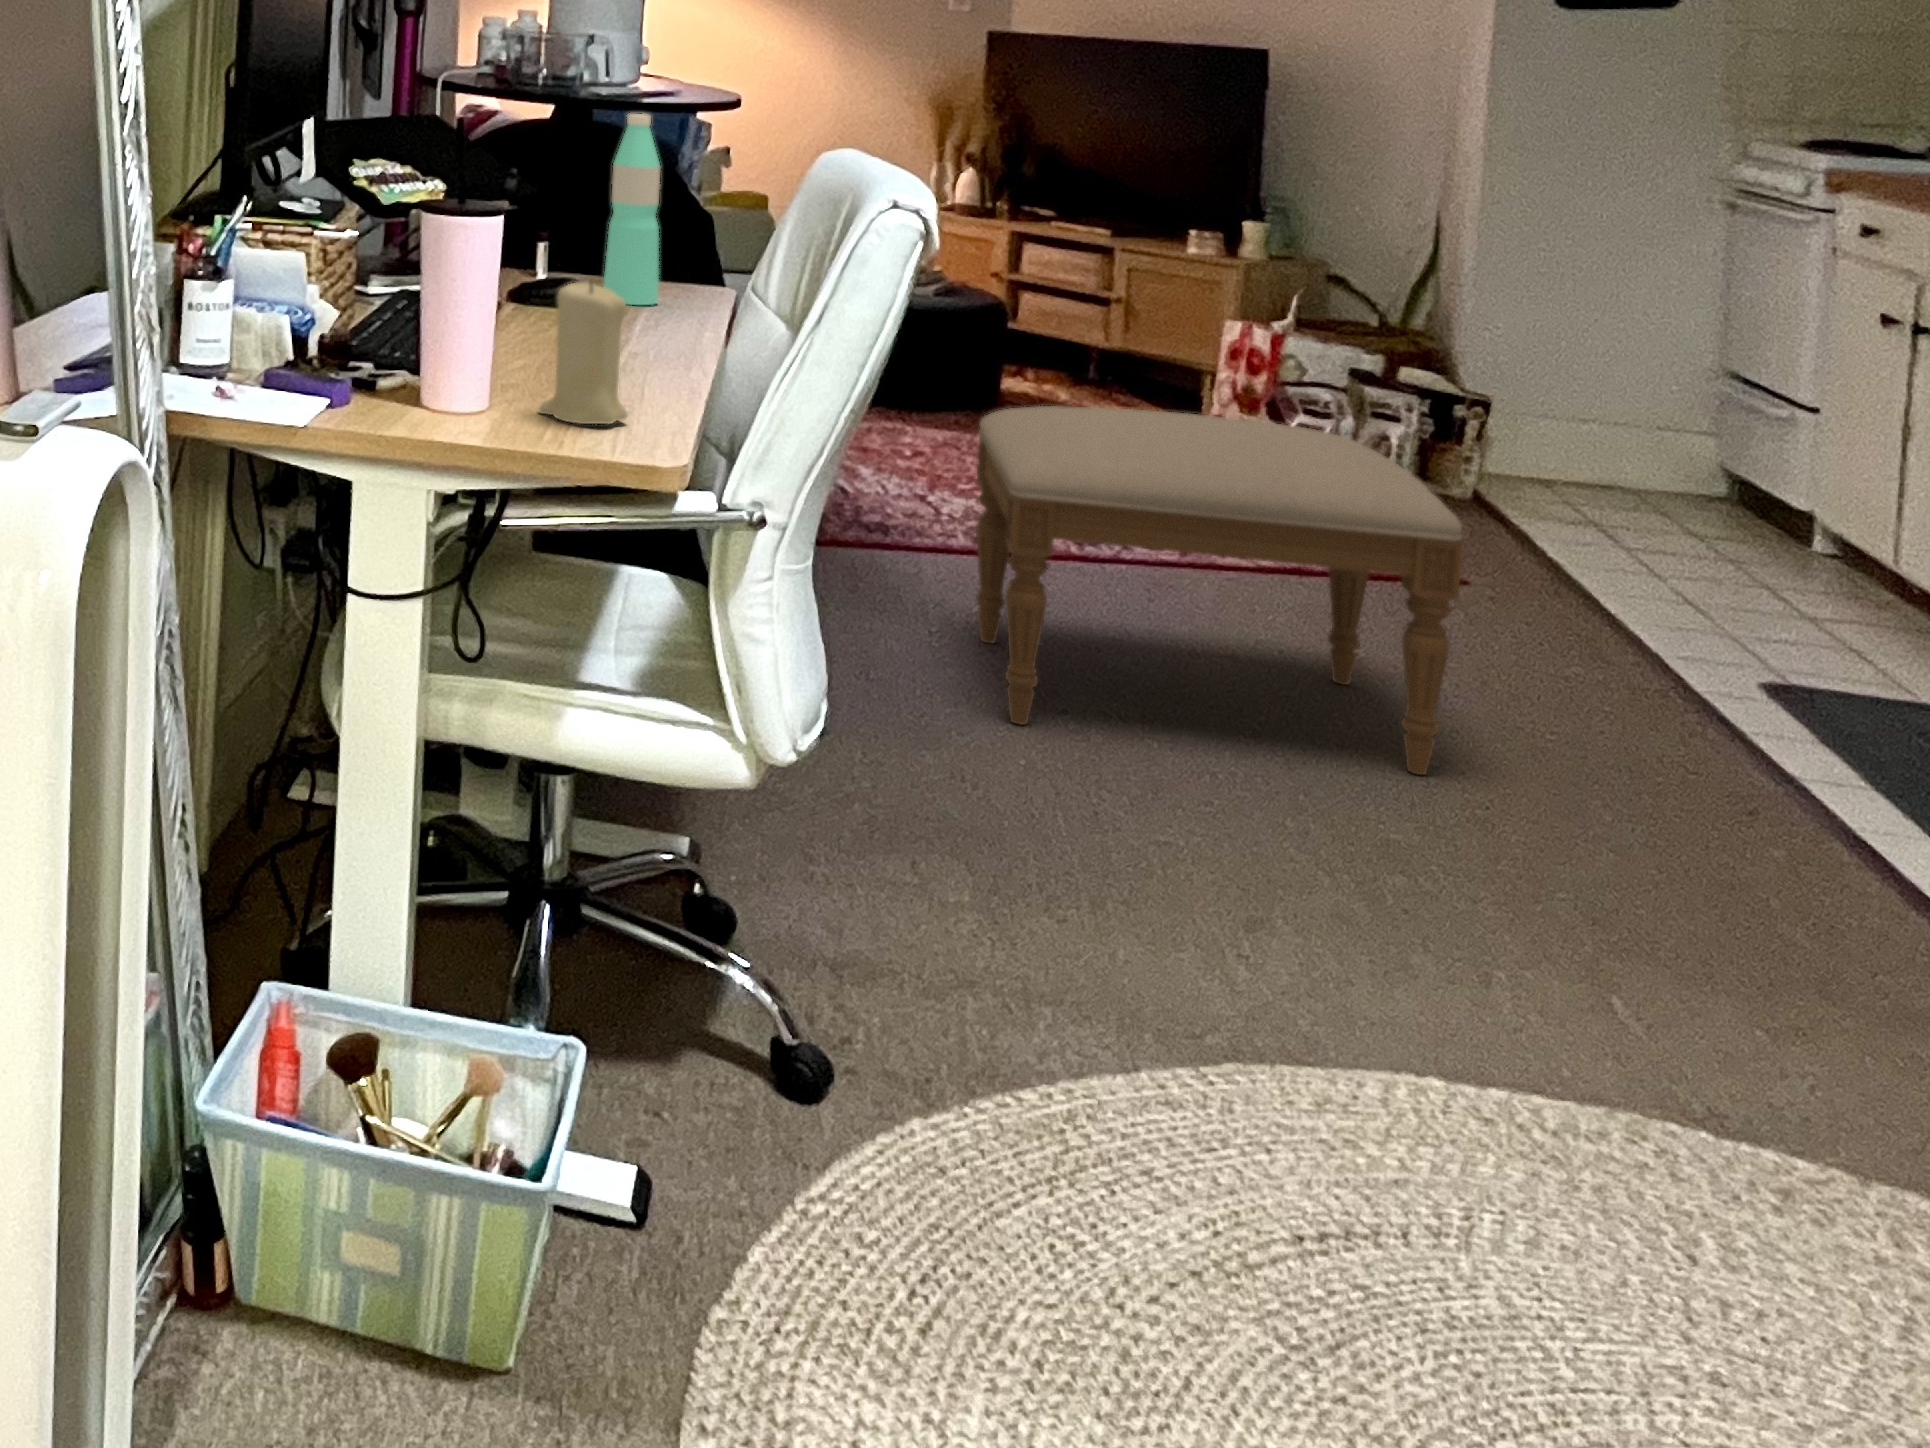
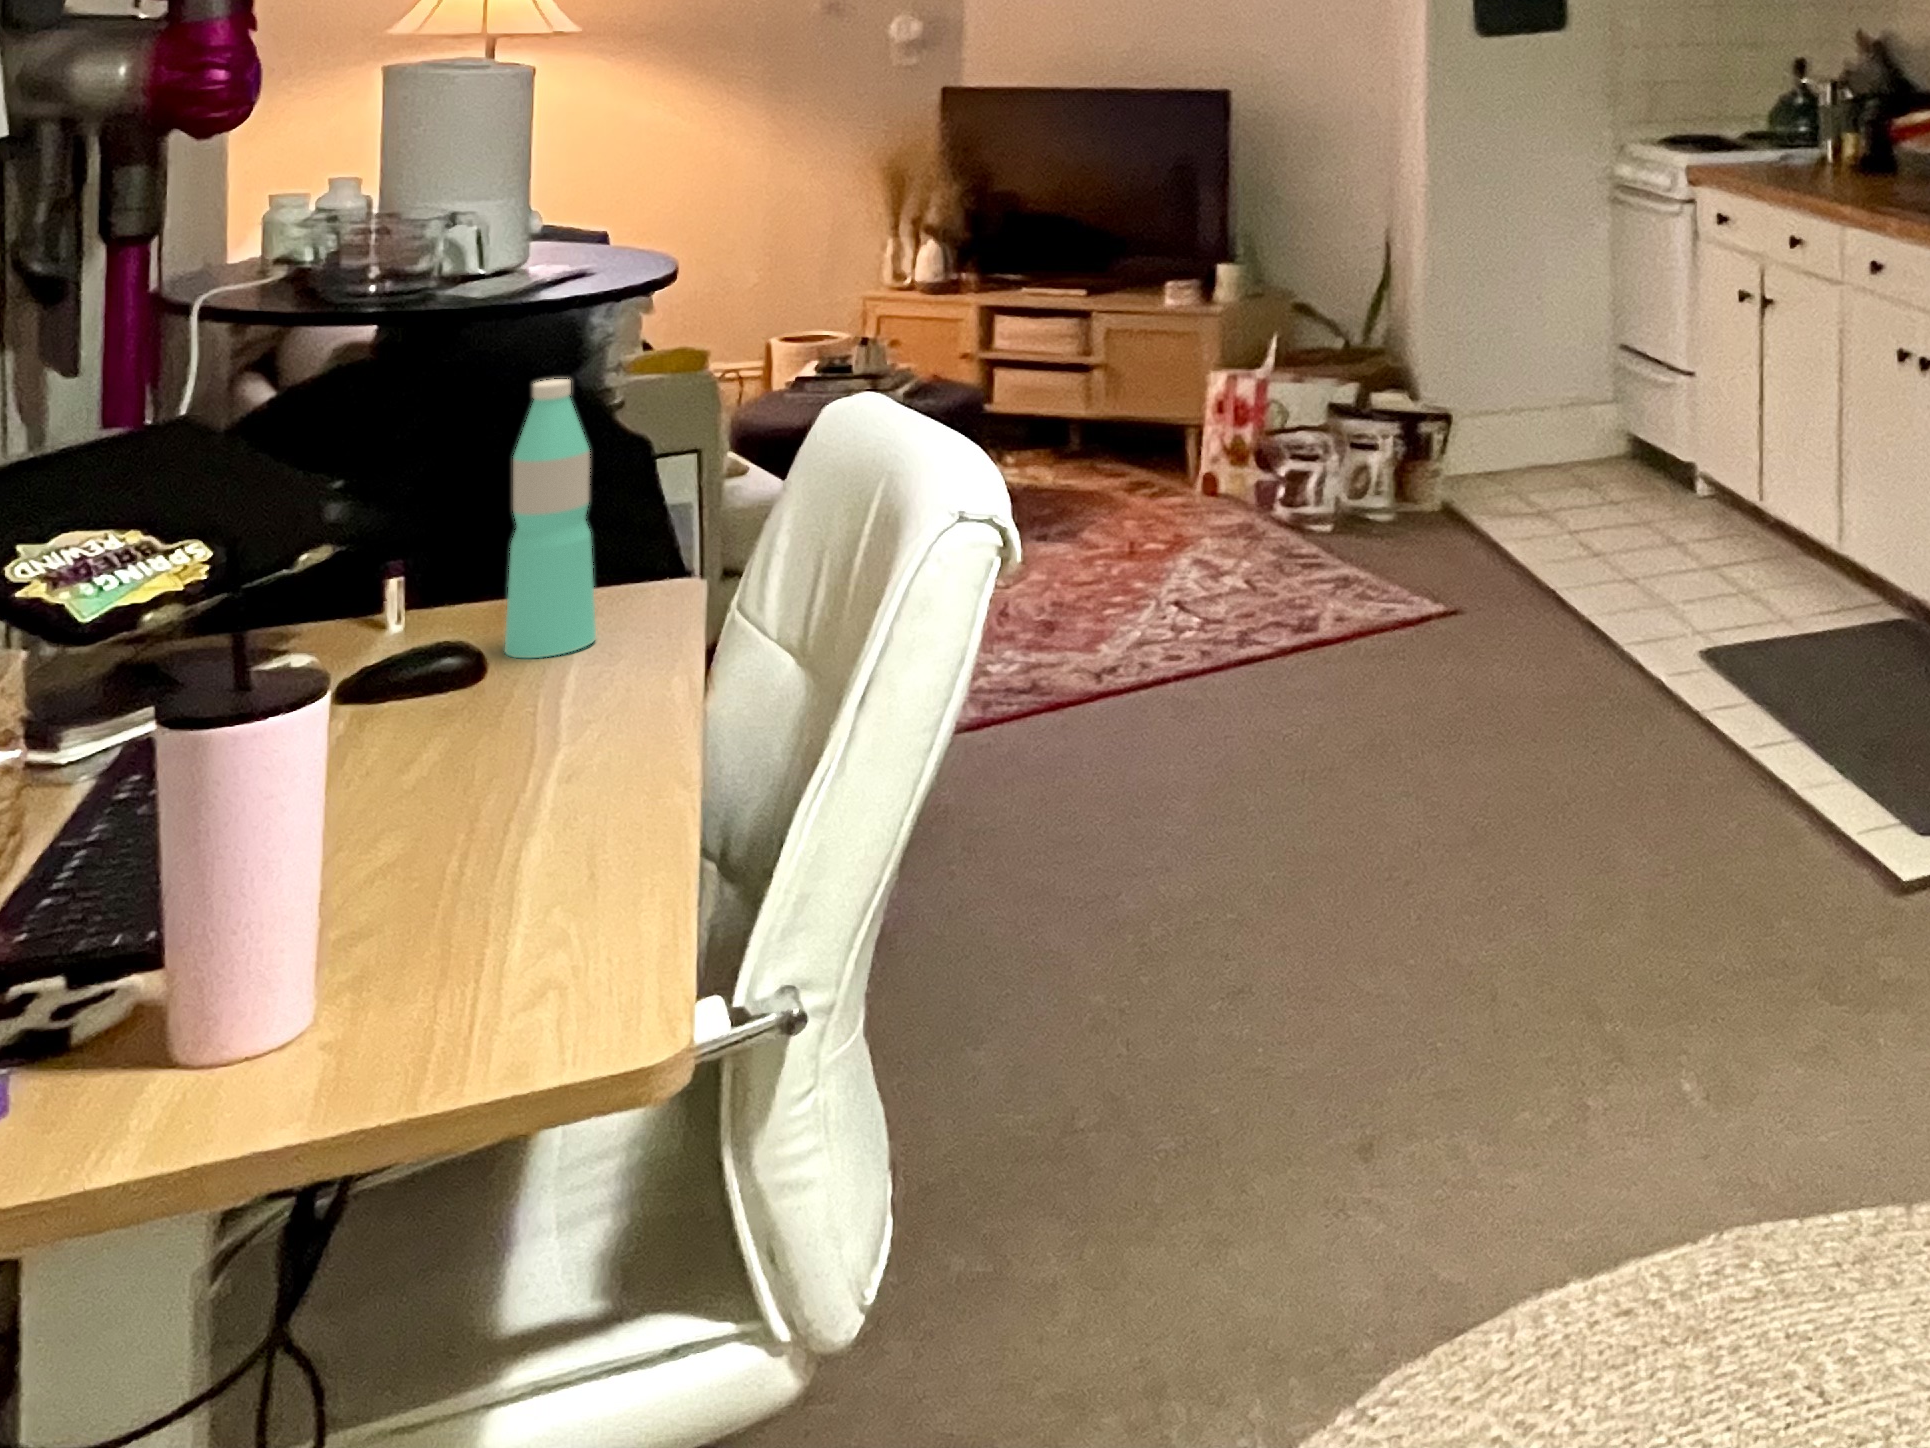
candle: present [538,281,628,424] -> none [425,785,593,1034]
ottoman: present [976,406,1463,775] -> none [1005,530,1498,971]

